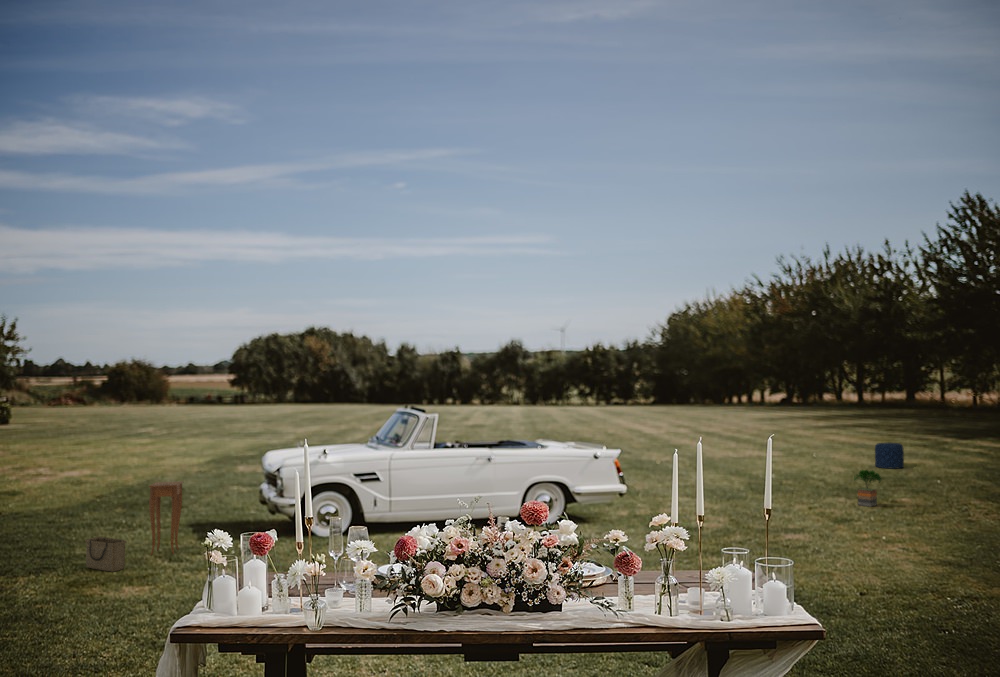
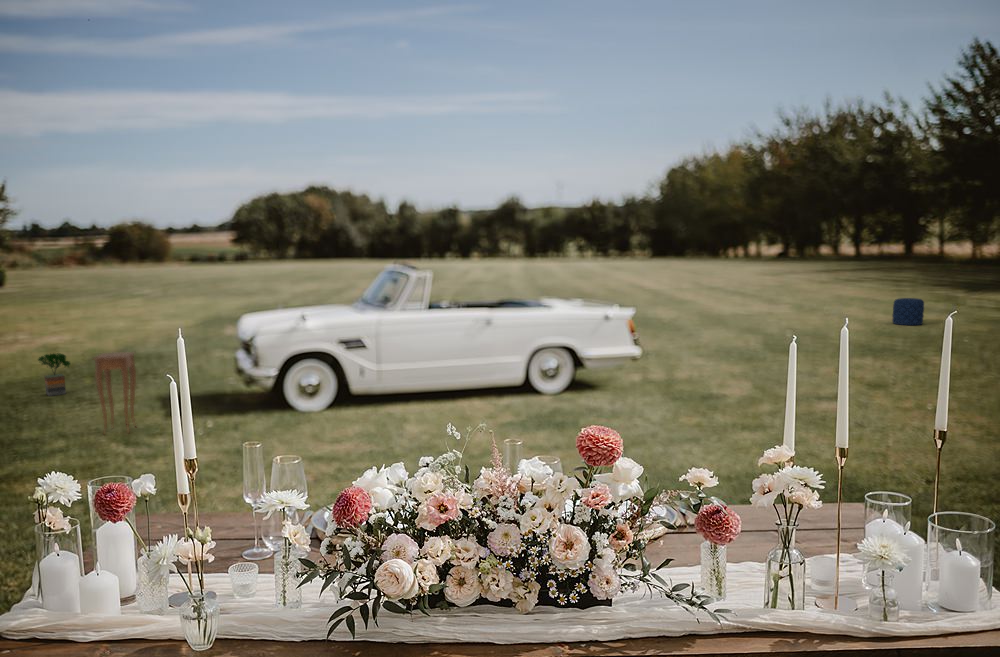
potted tree: present [854,470,882,506] -> present [38,353,70,396]
basket: present [85,537,126,572] -> none [20,417,68,457]

